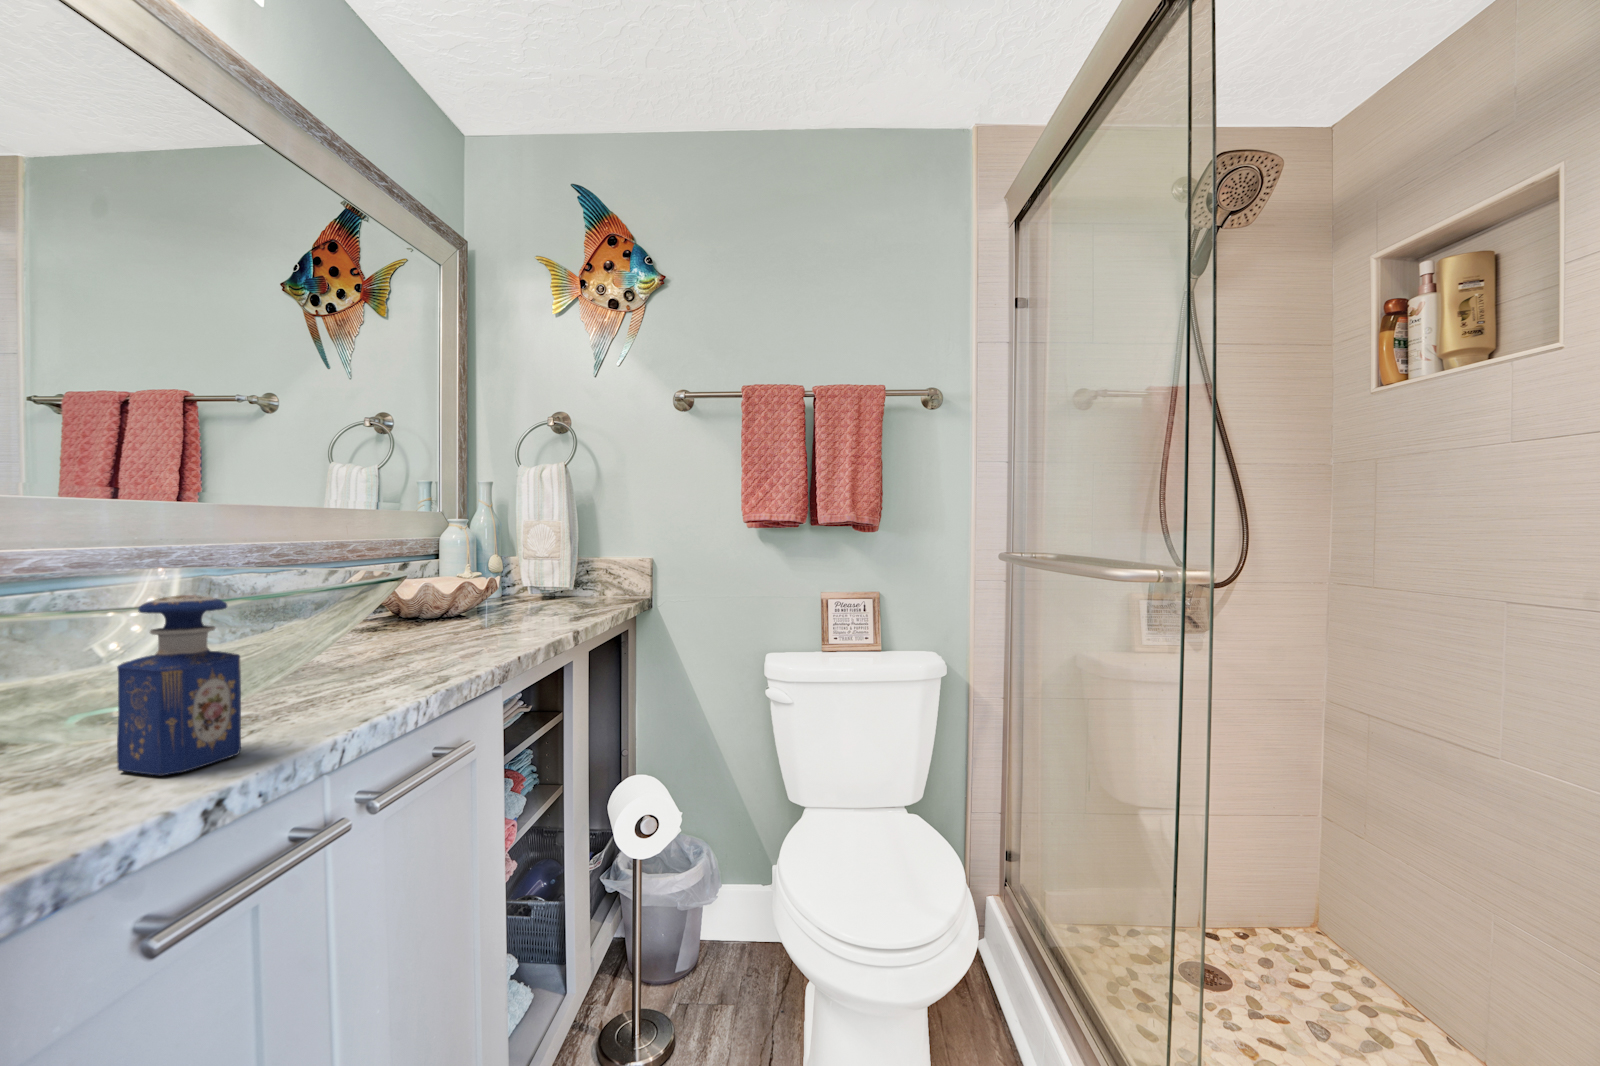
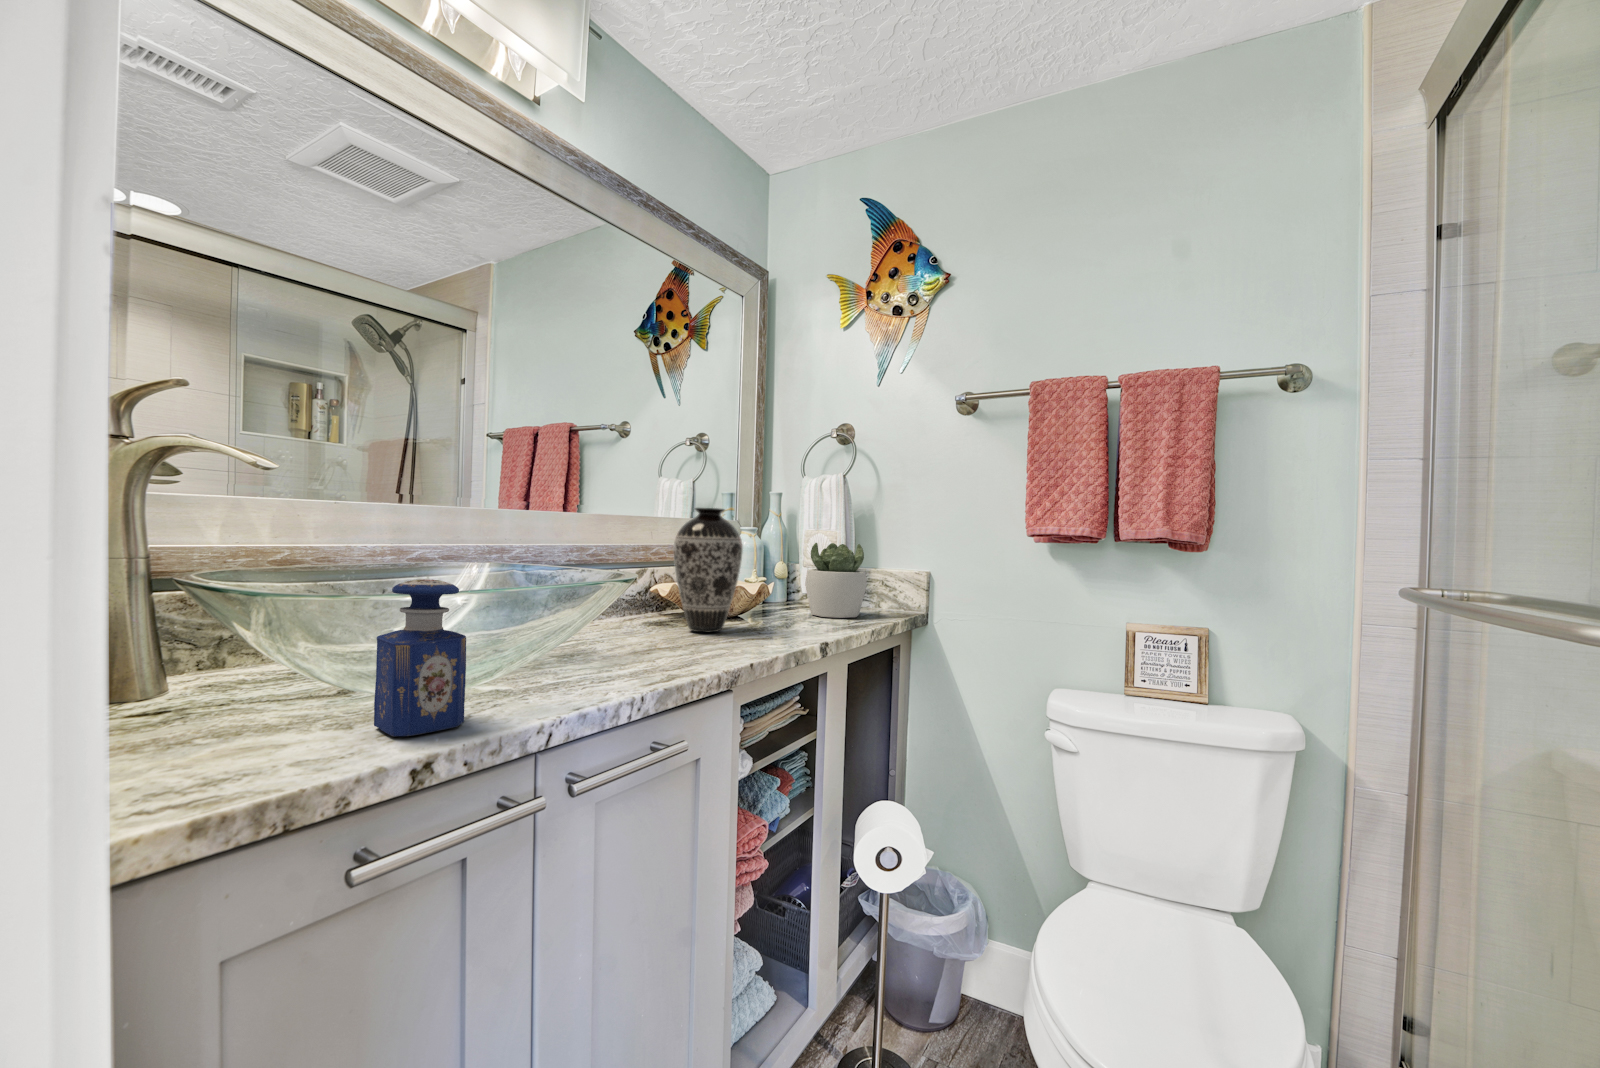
decorative vase: none [394,502,477,635] -> present [674,508,743,632]
succulent plant: none [532,534,595,609] -> present [805,543,867,618]

